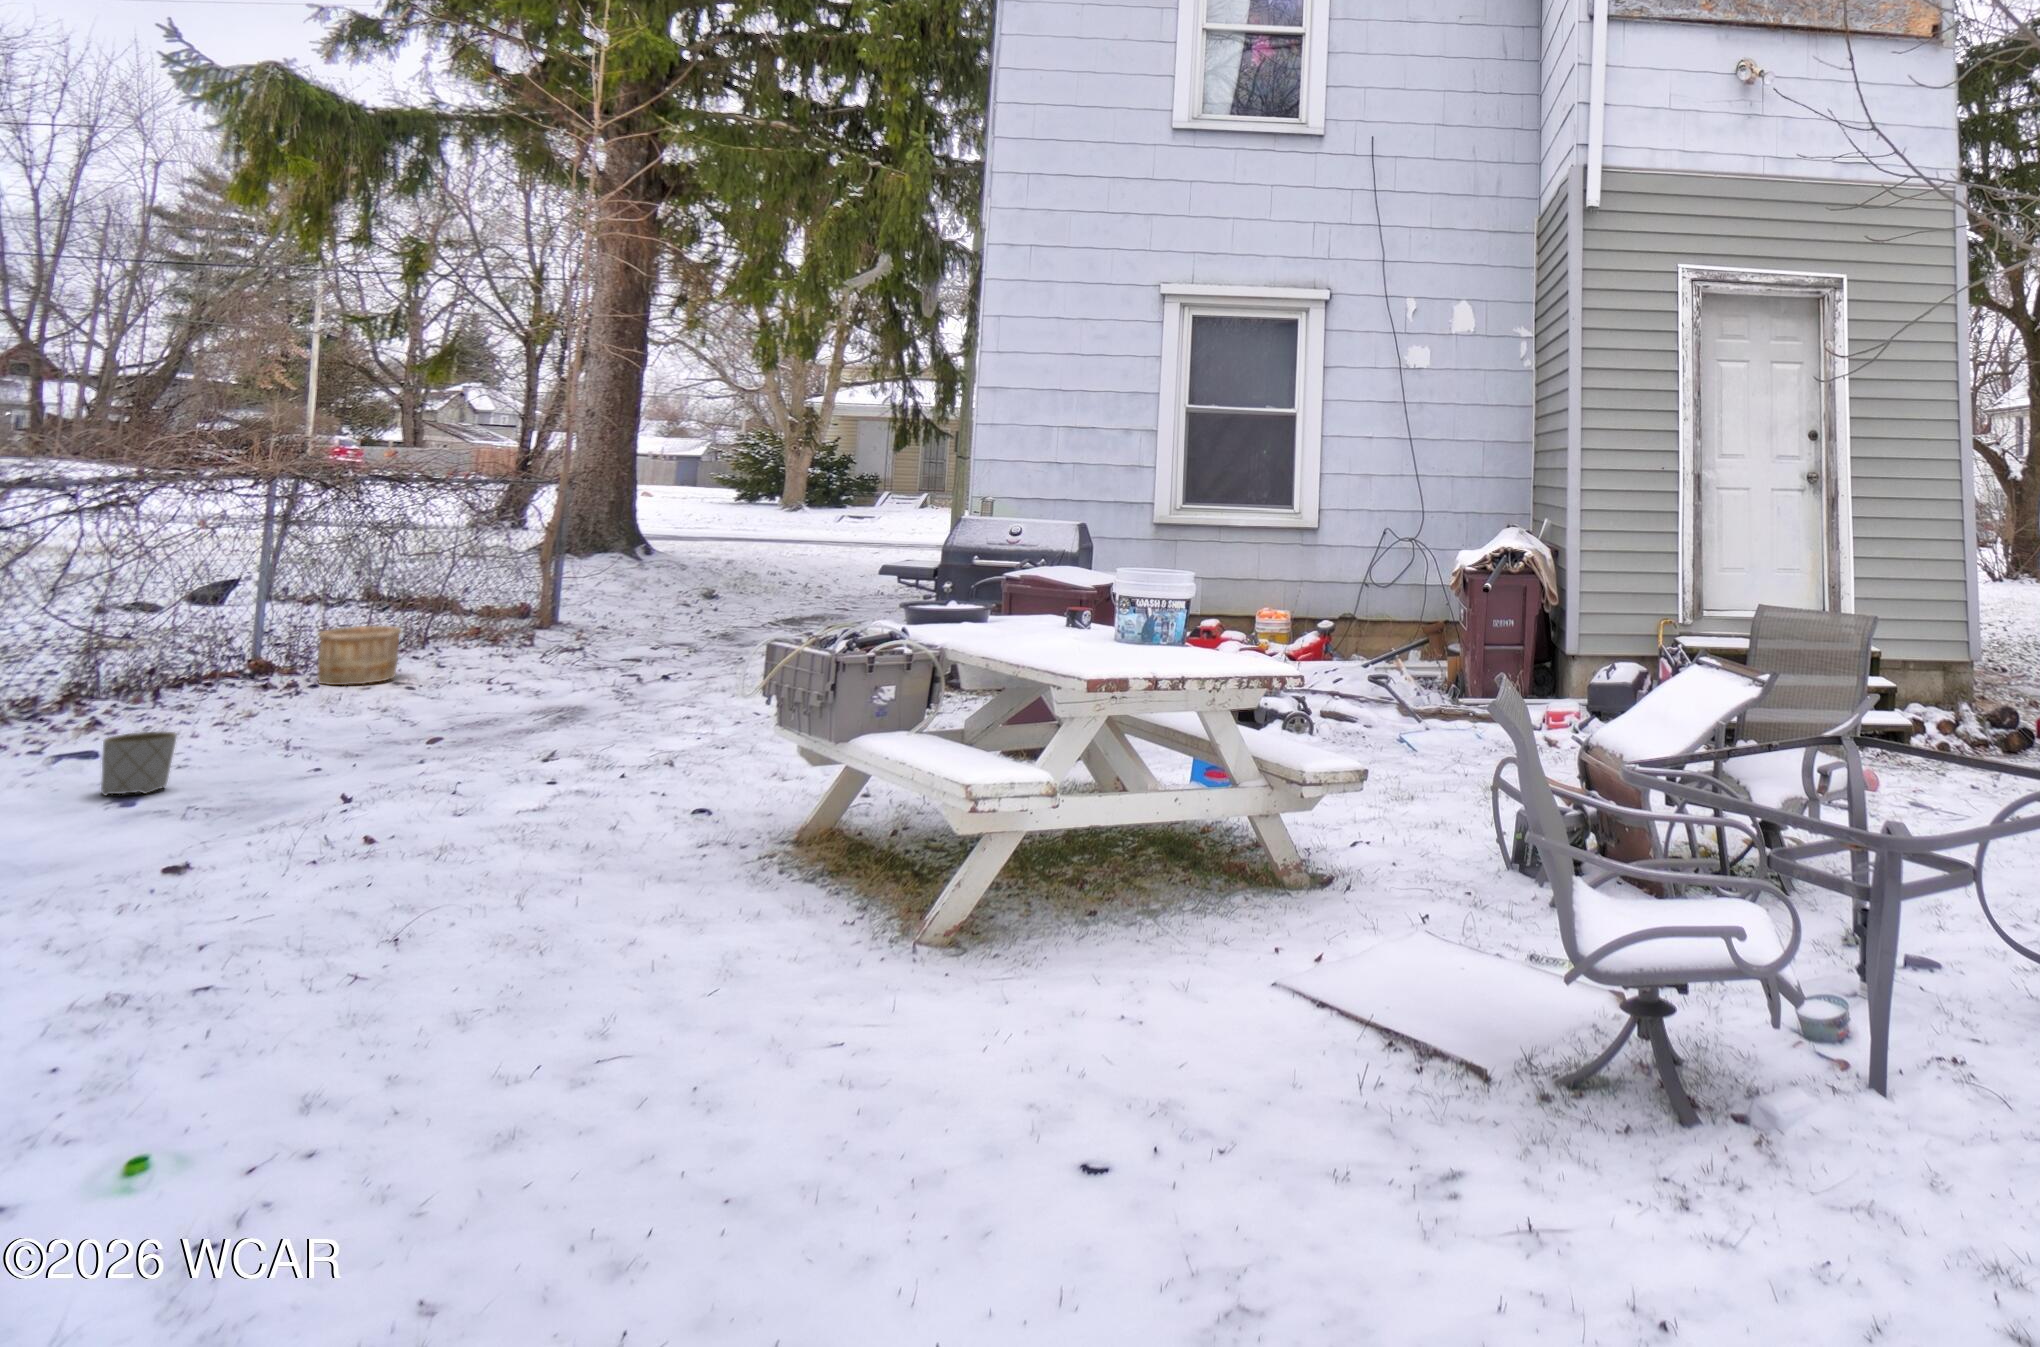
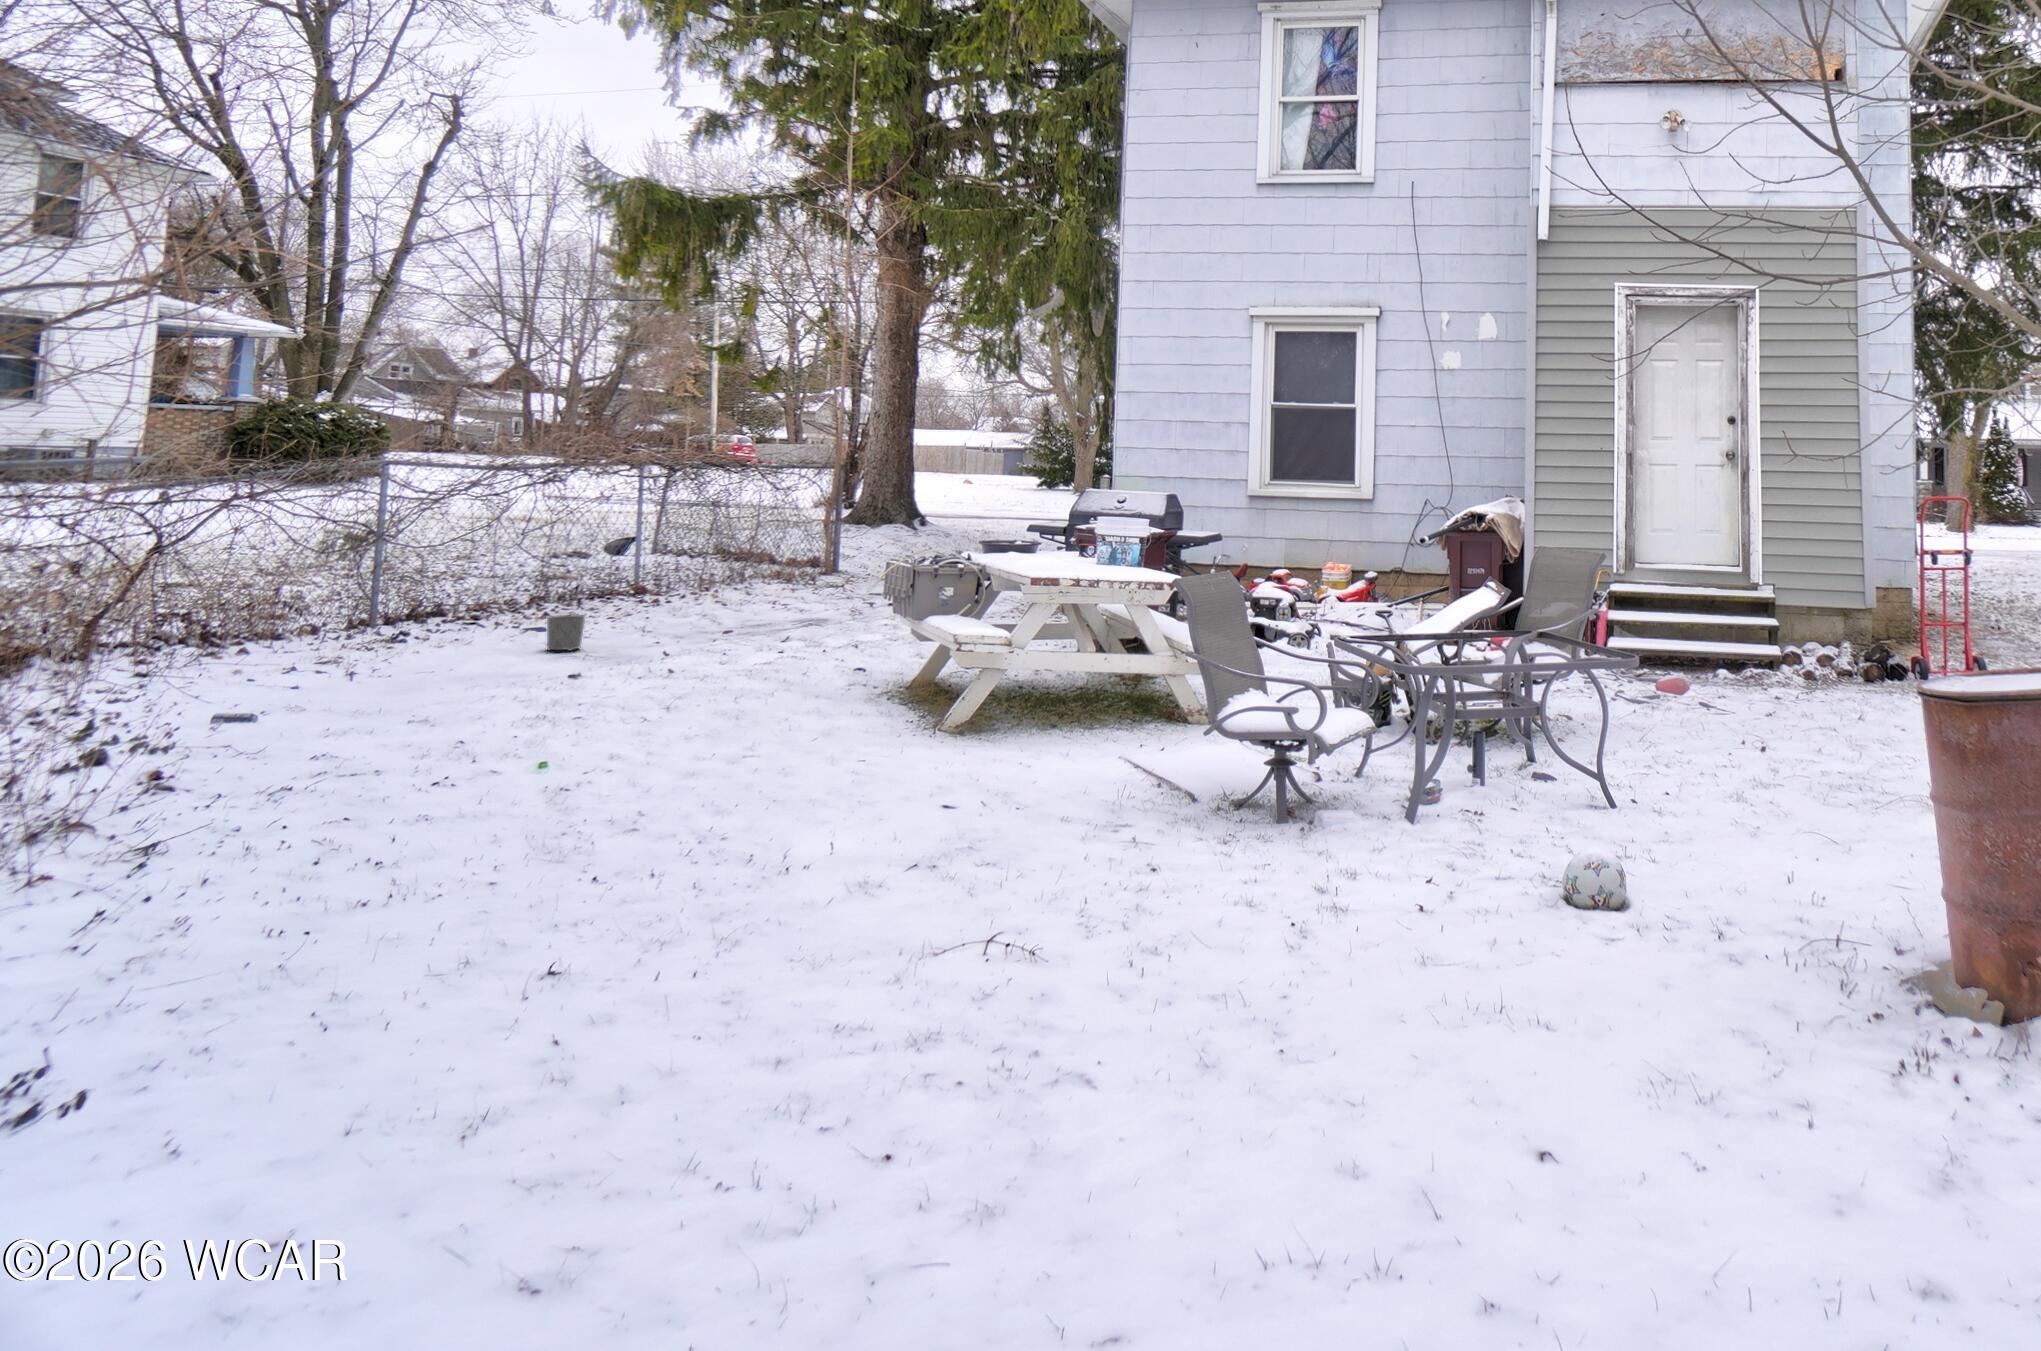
wooden bucket: present [317,626,402,685] -> none [674,563,725,601]

